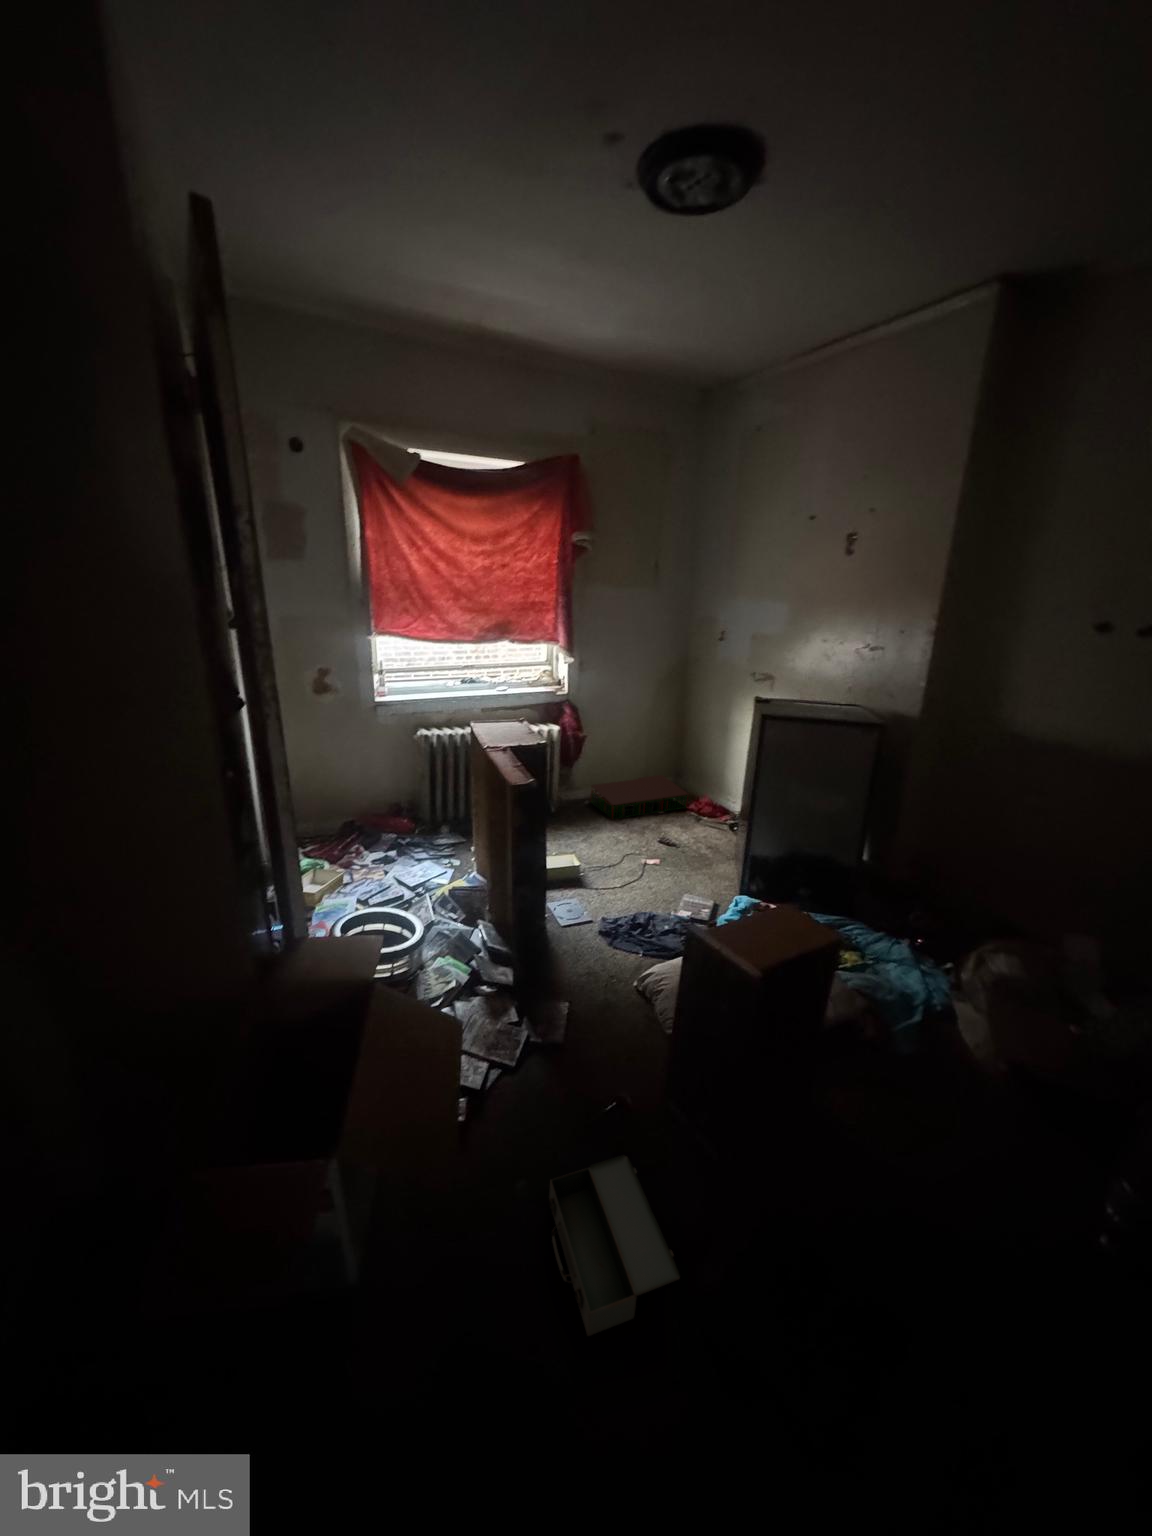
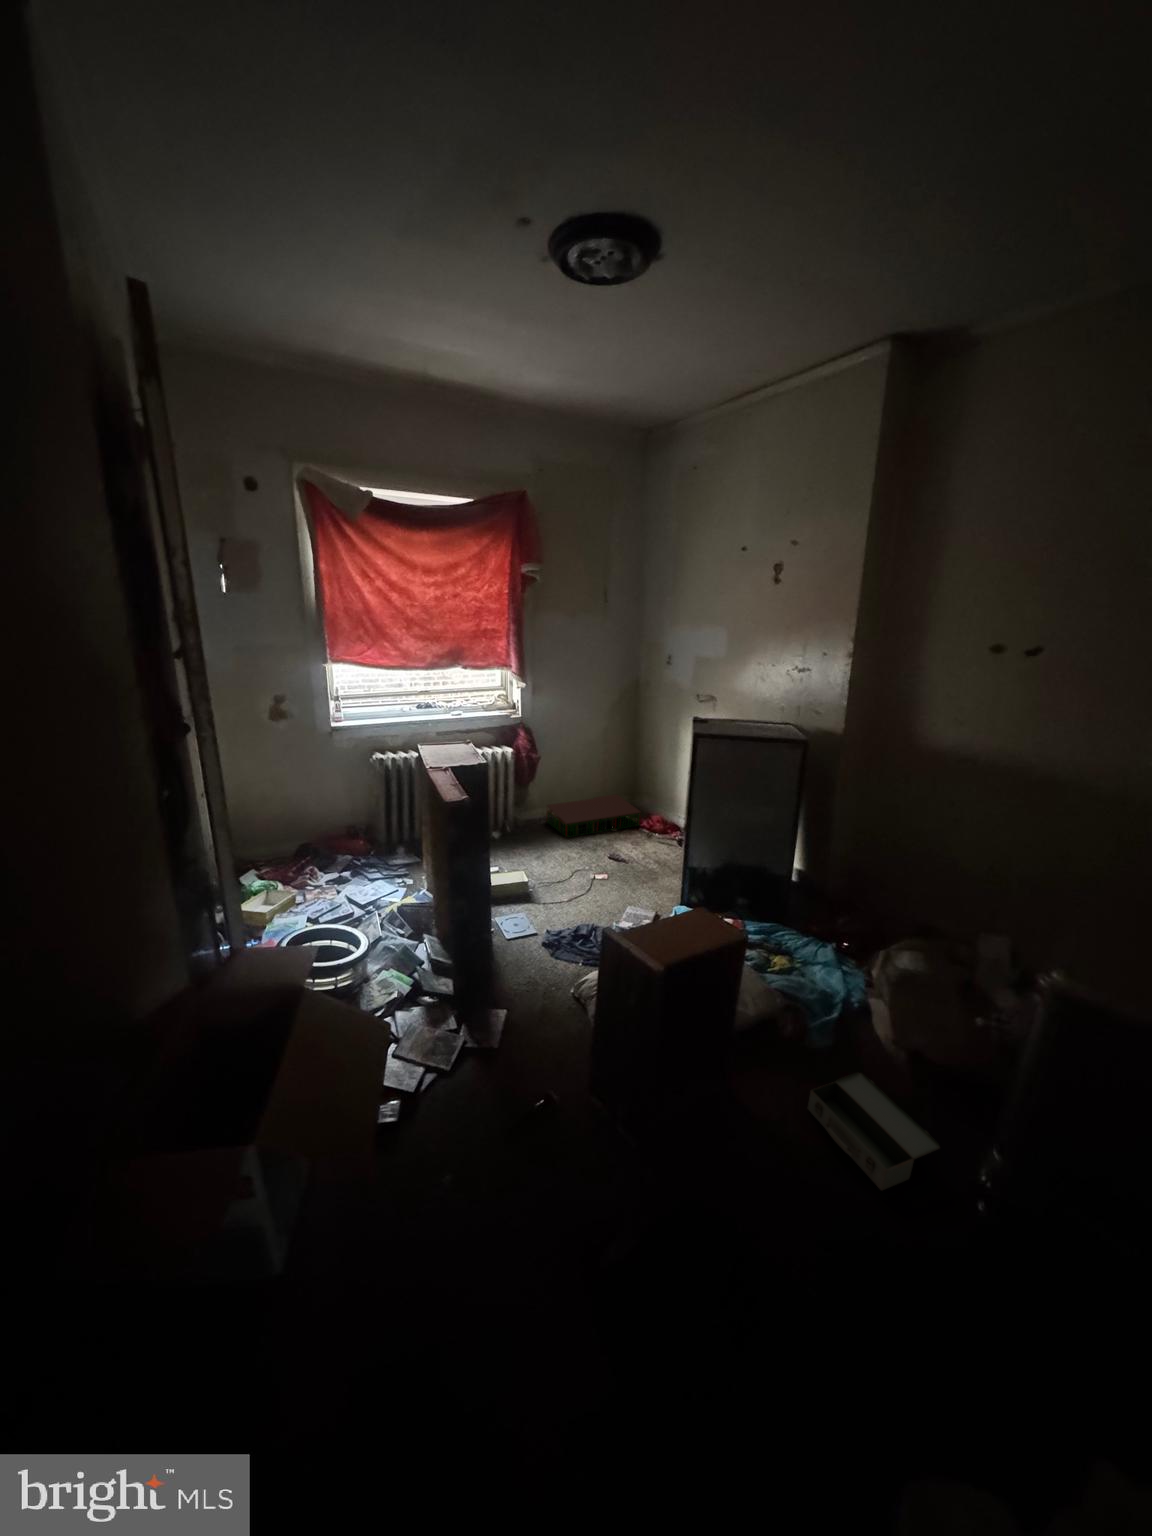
toolbox: present [549,1155,680,1336] -> present [808,1073,940,1191]

